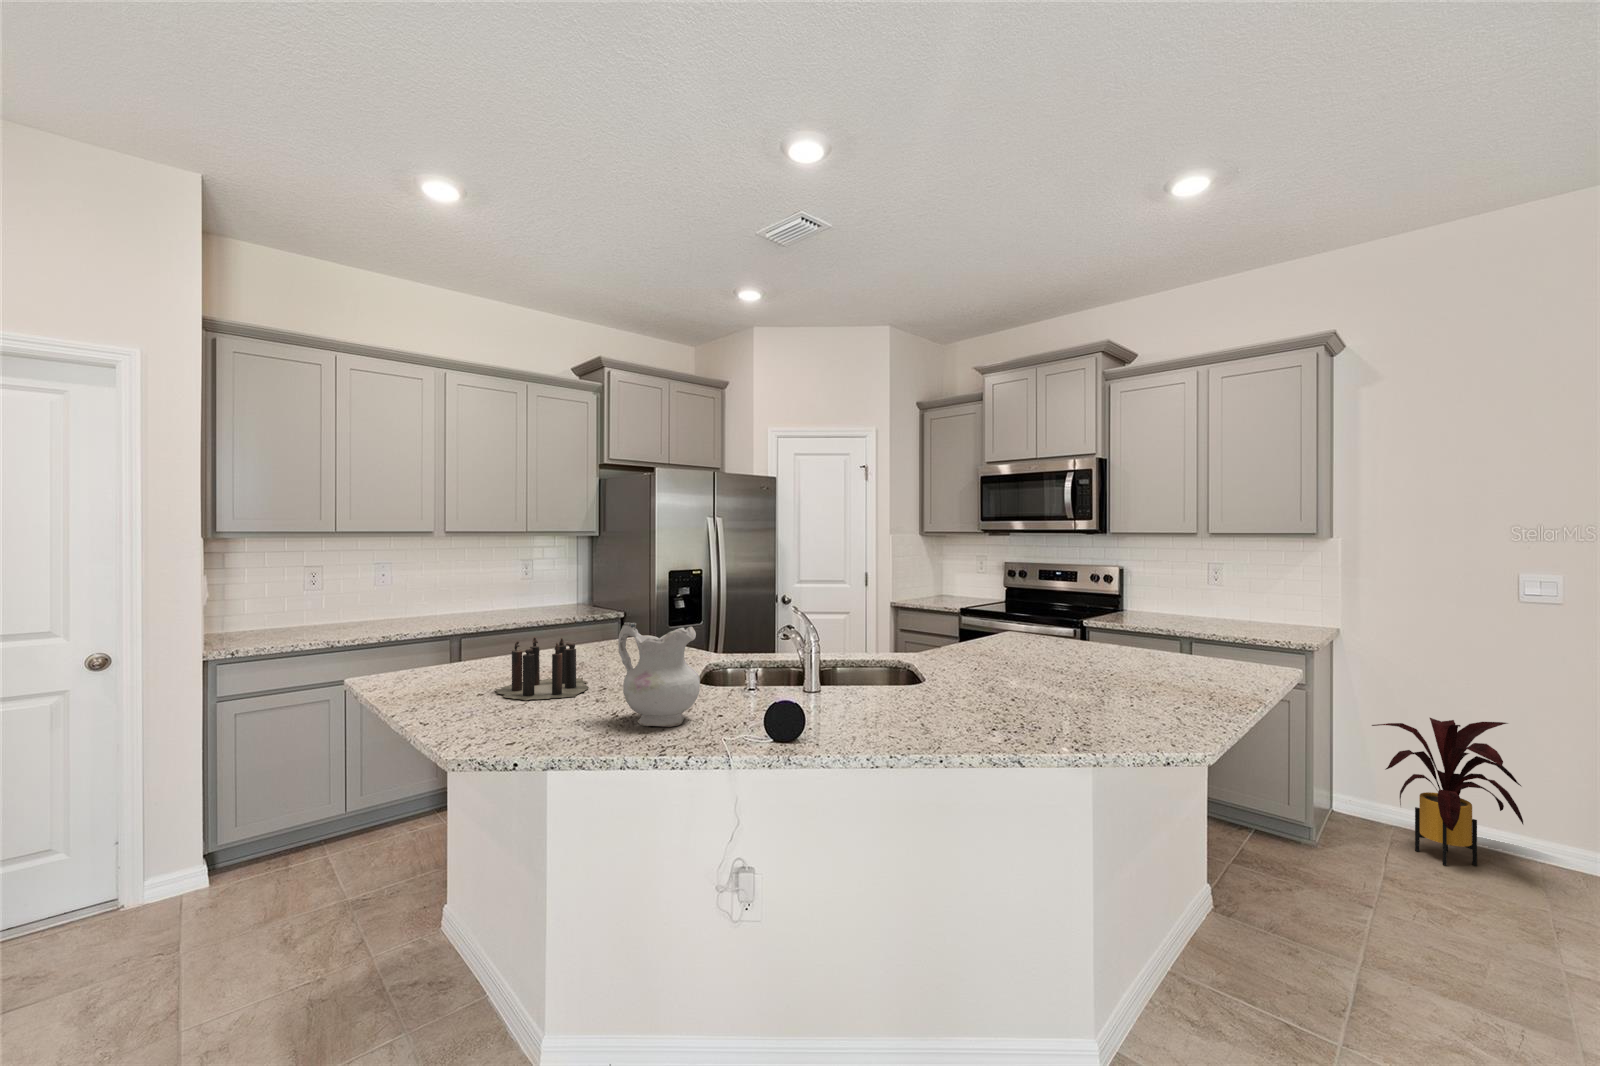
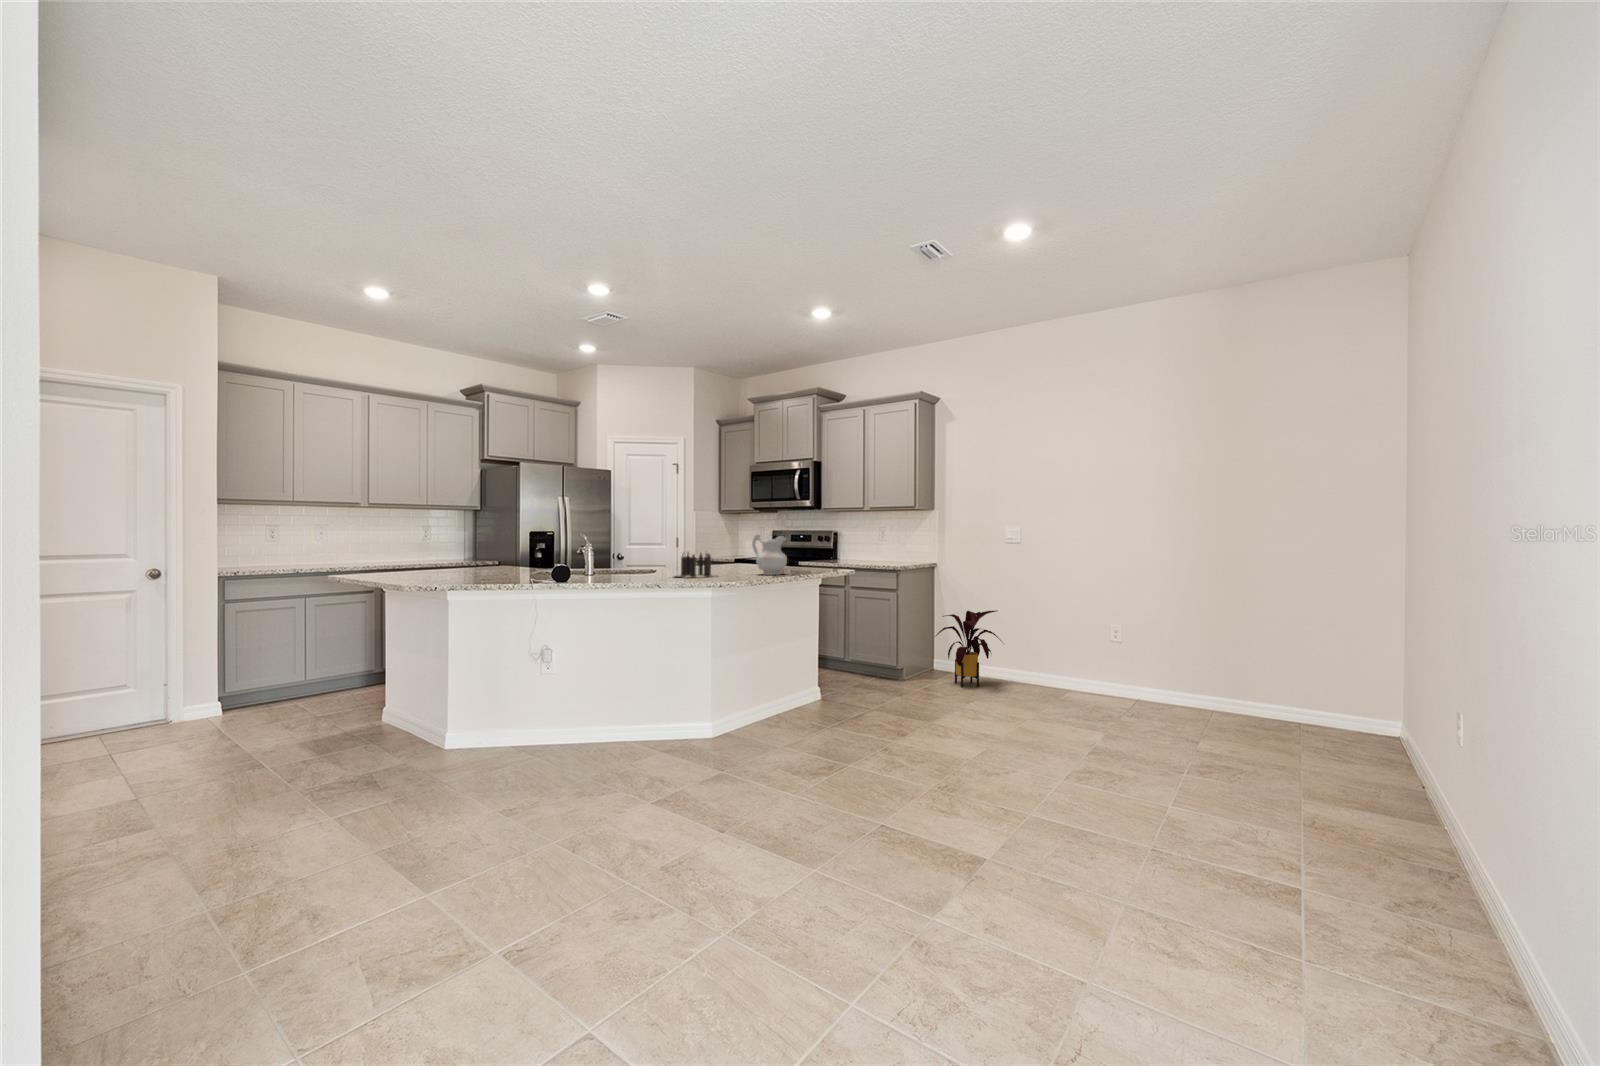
ceramic pitcher: present [618,622,700,727] -> present [752,535,787,575]
candle: present [495,637,588,701] -> present [676,552,716,578]

